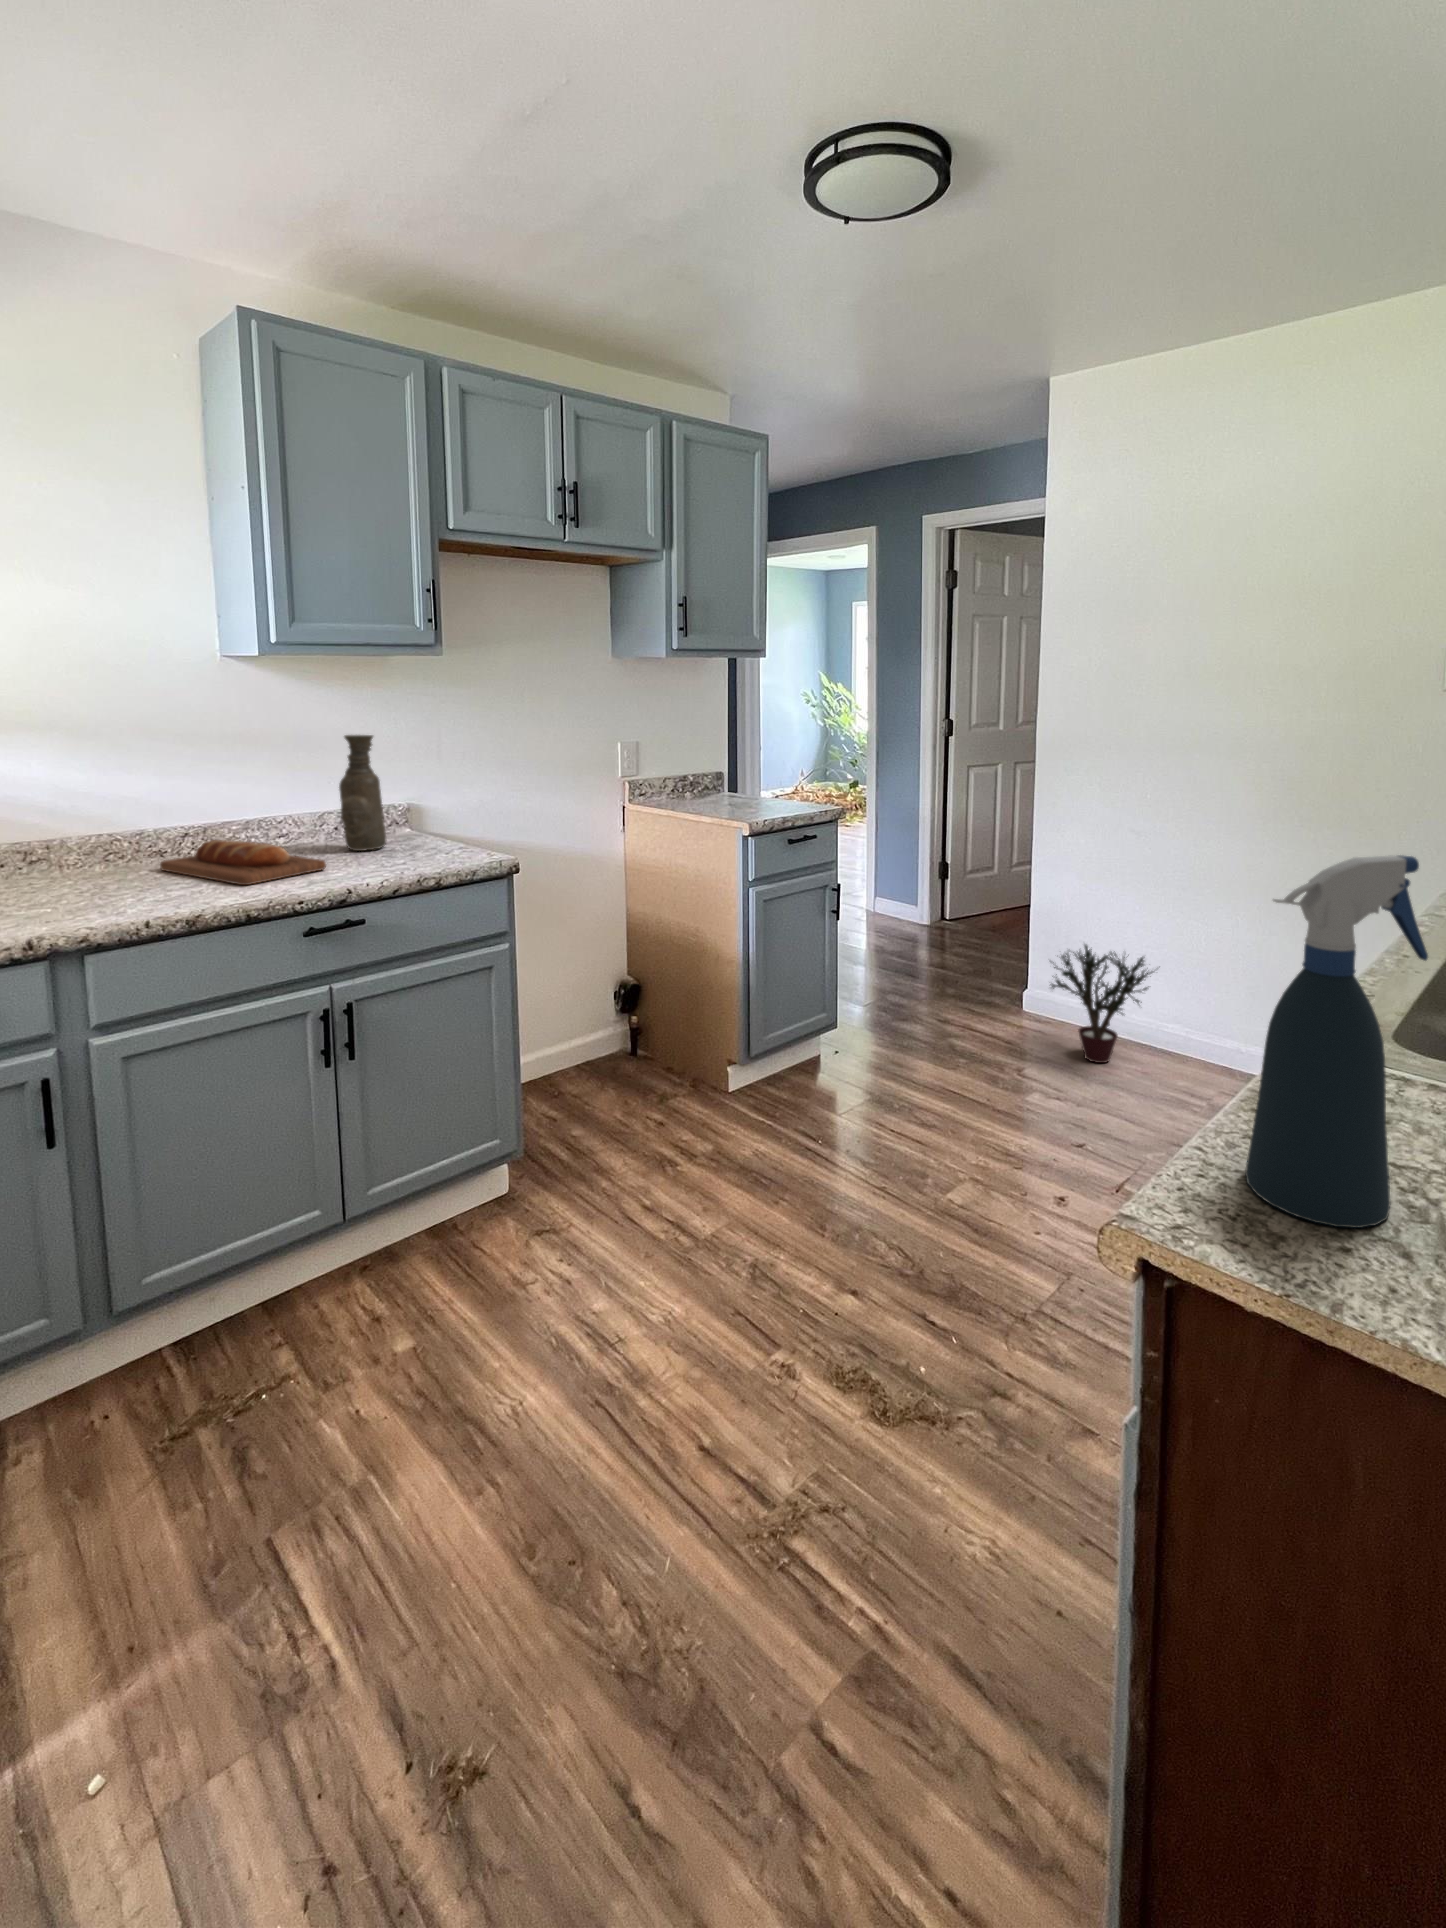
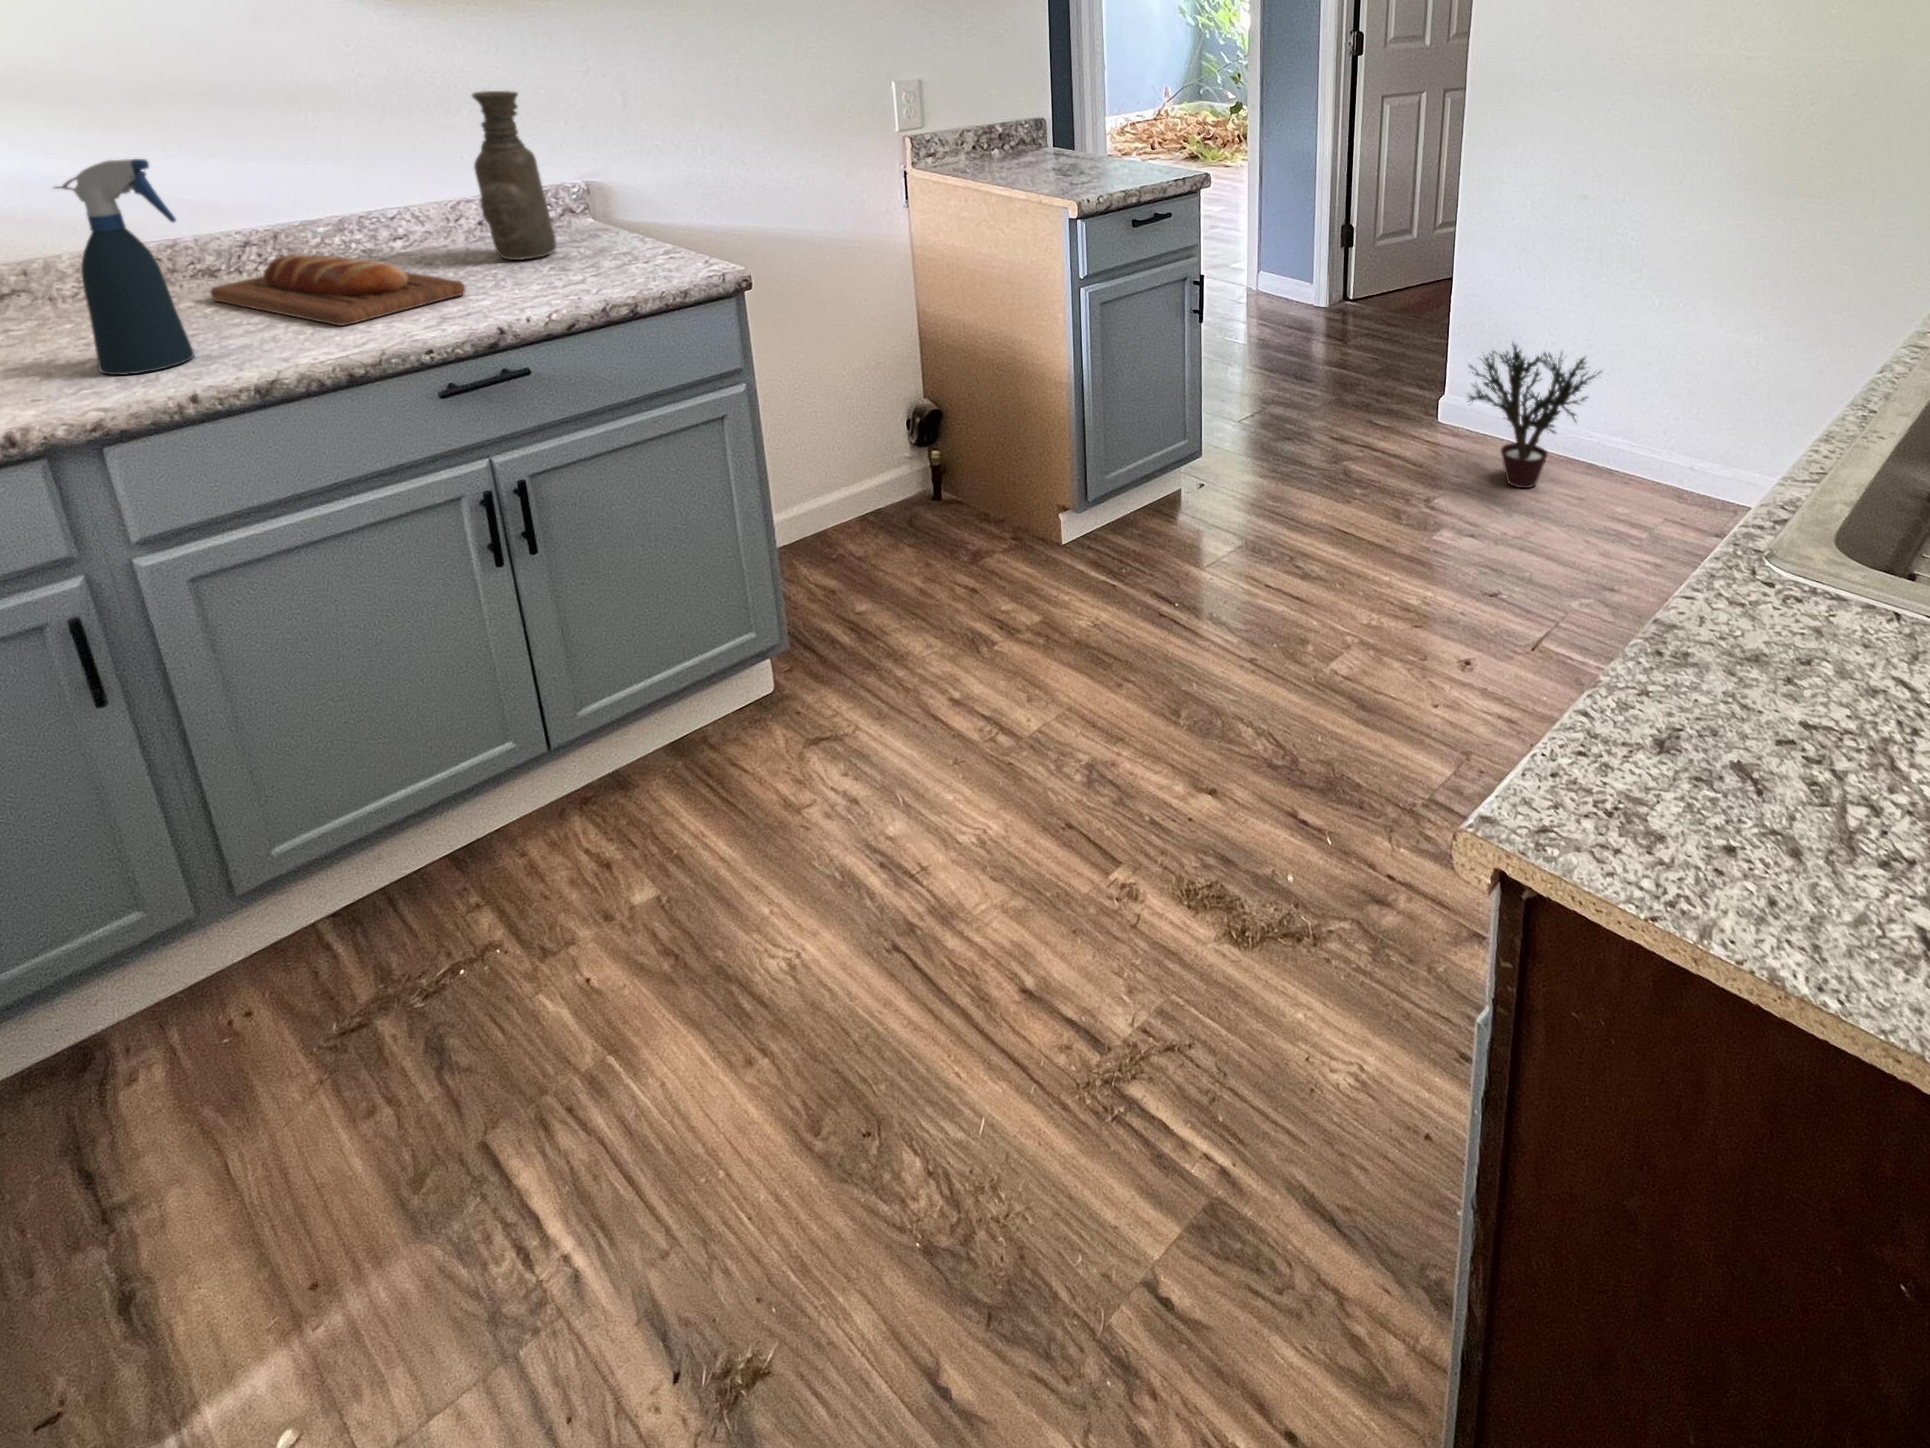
spray bottle: present [1245,855,1428,1228] -> present [55,159,194,375]

